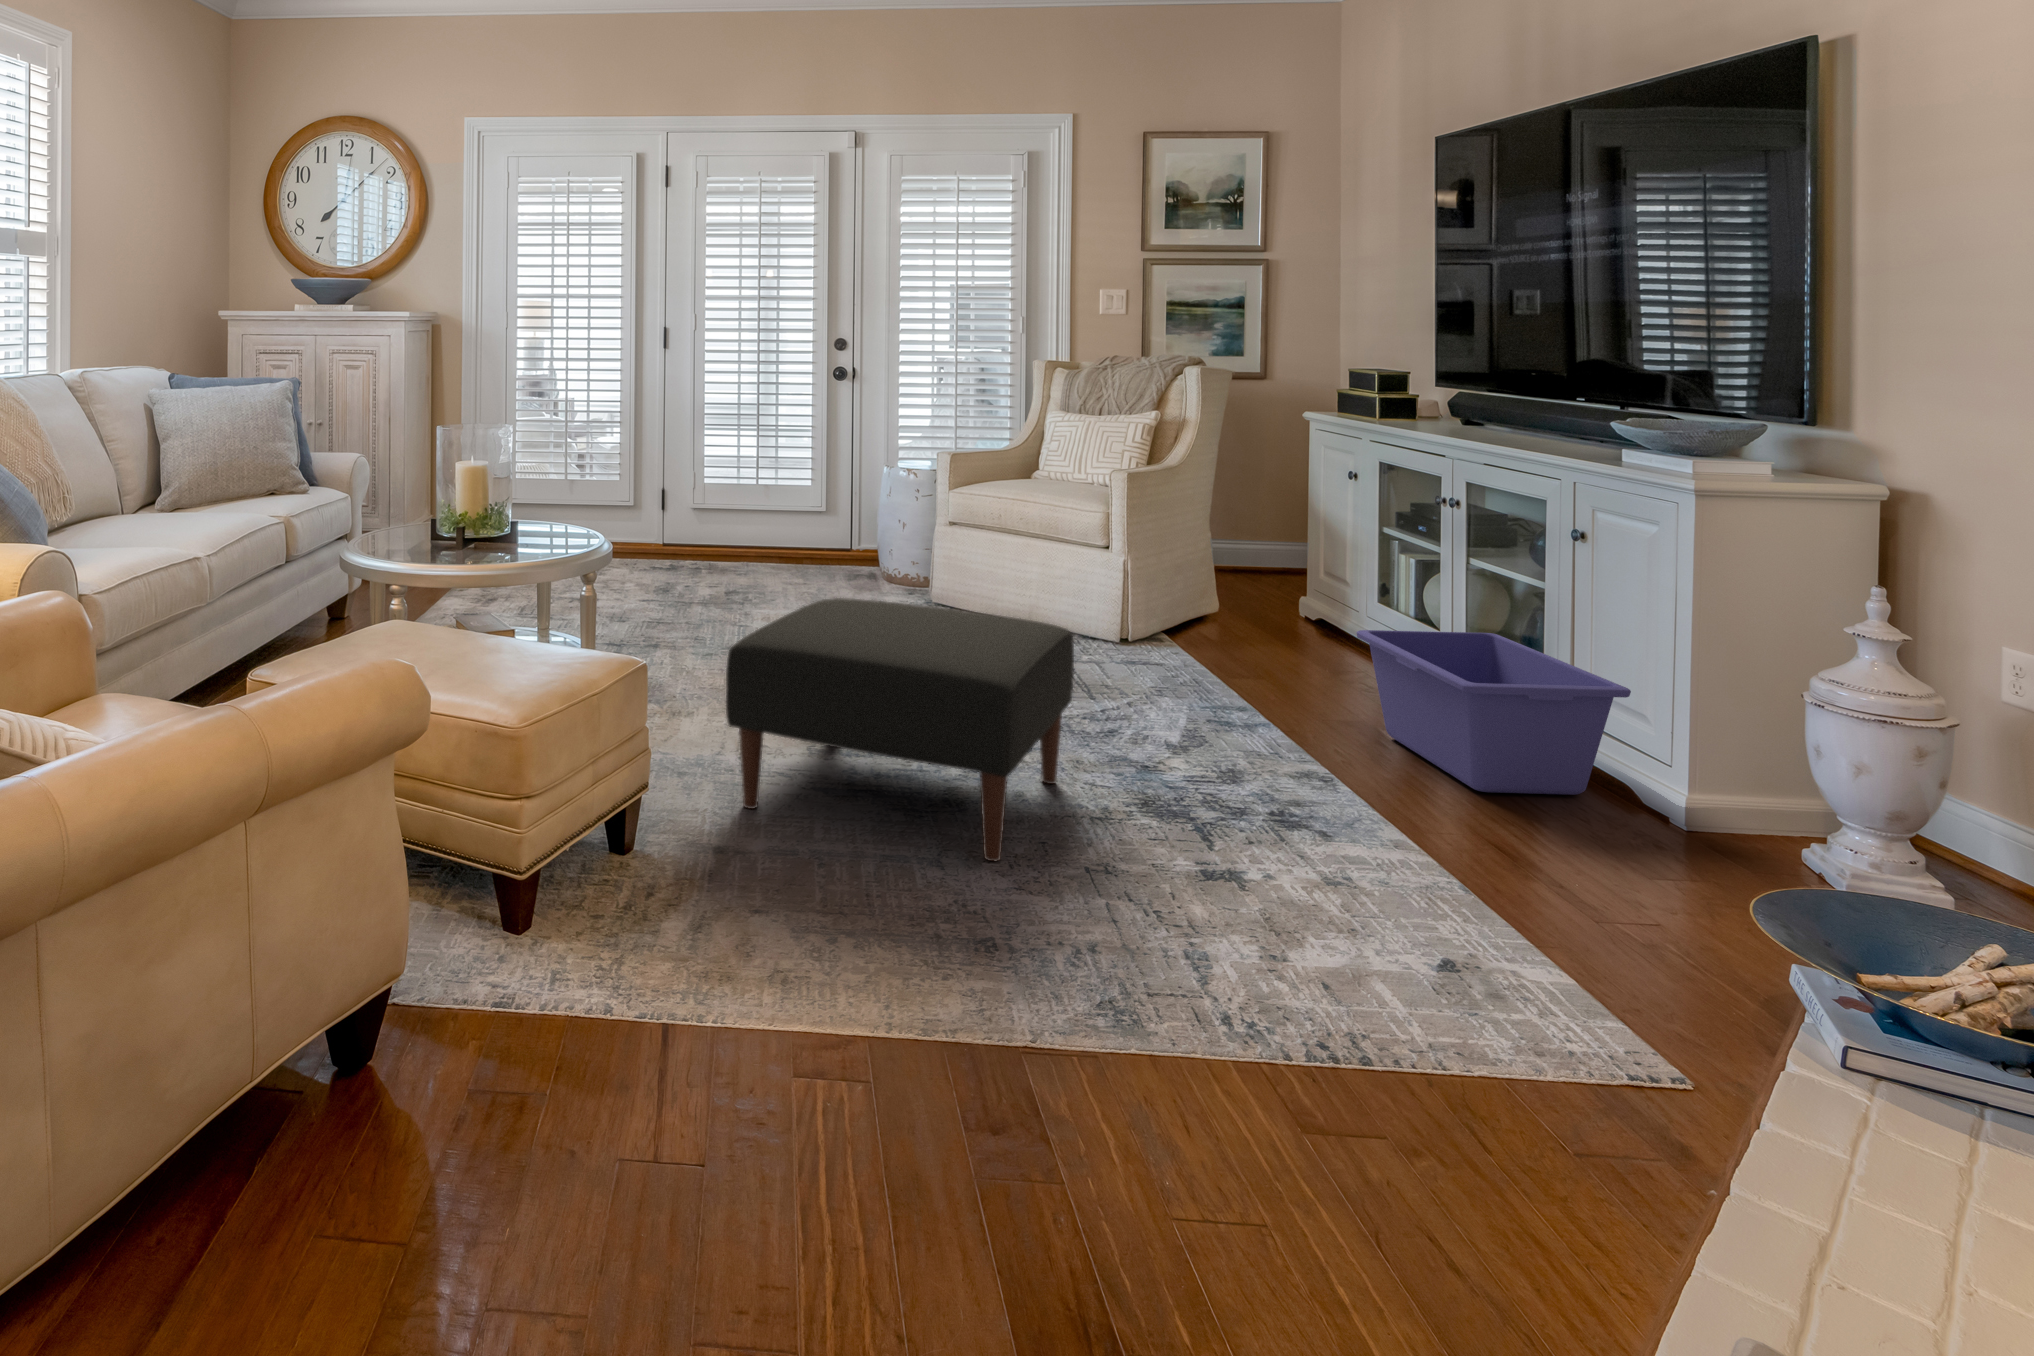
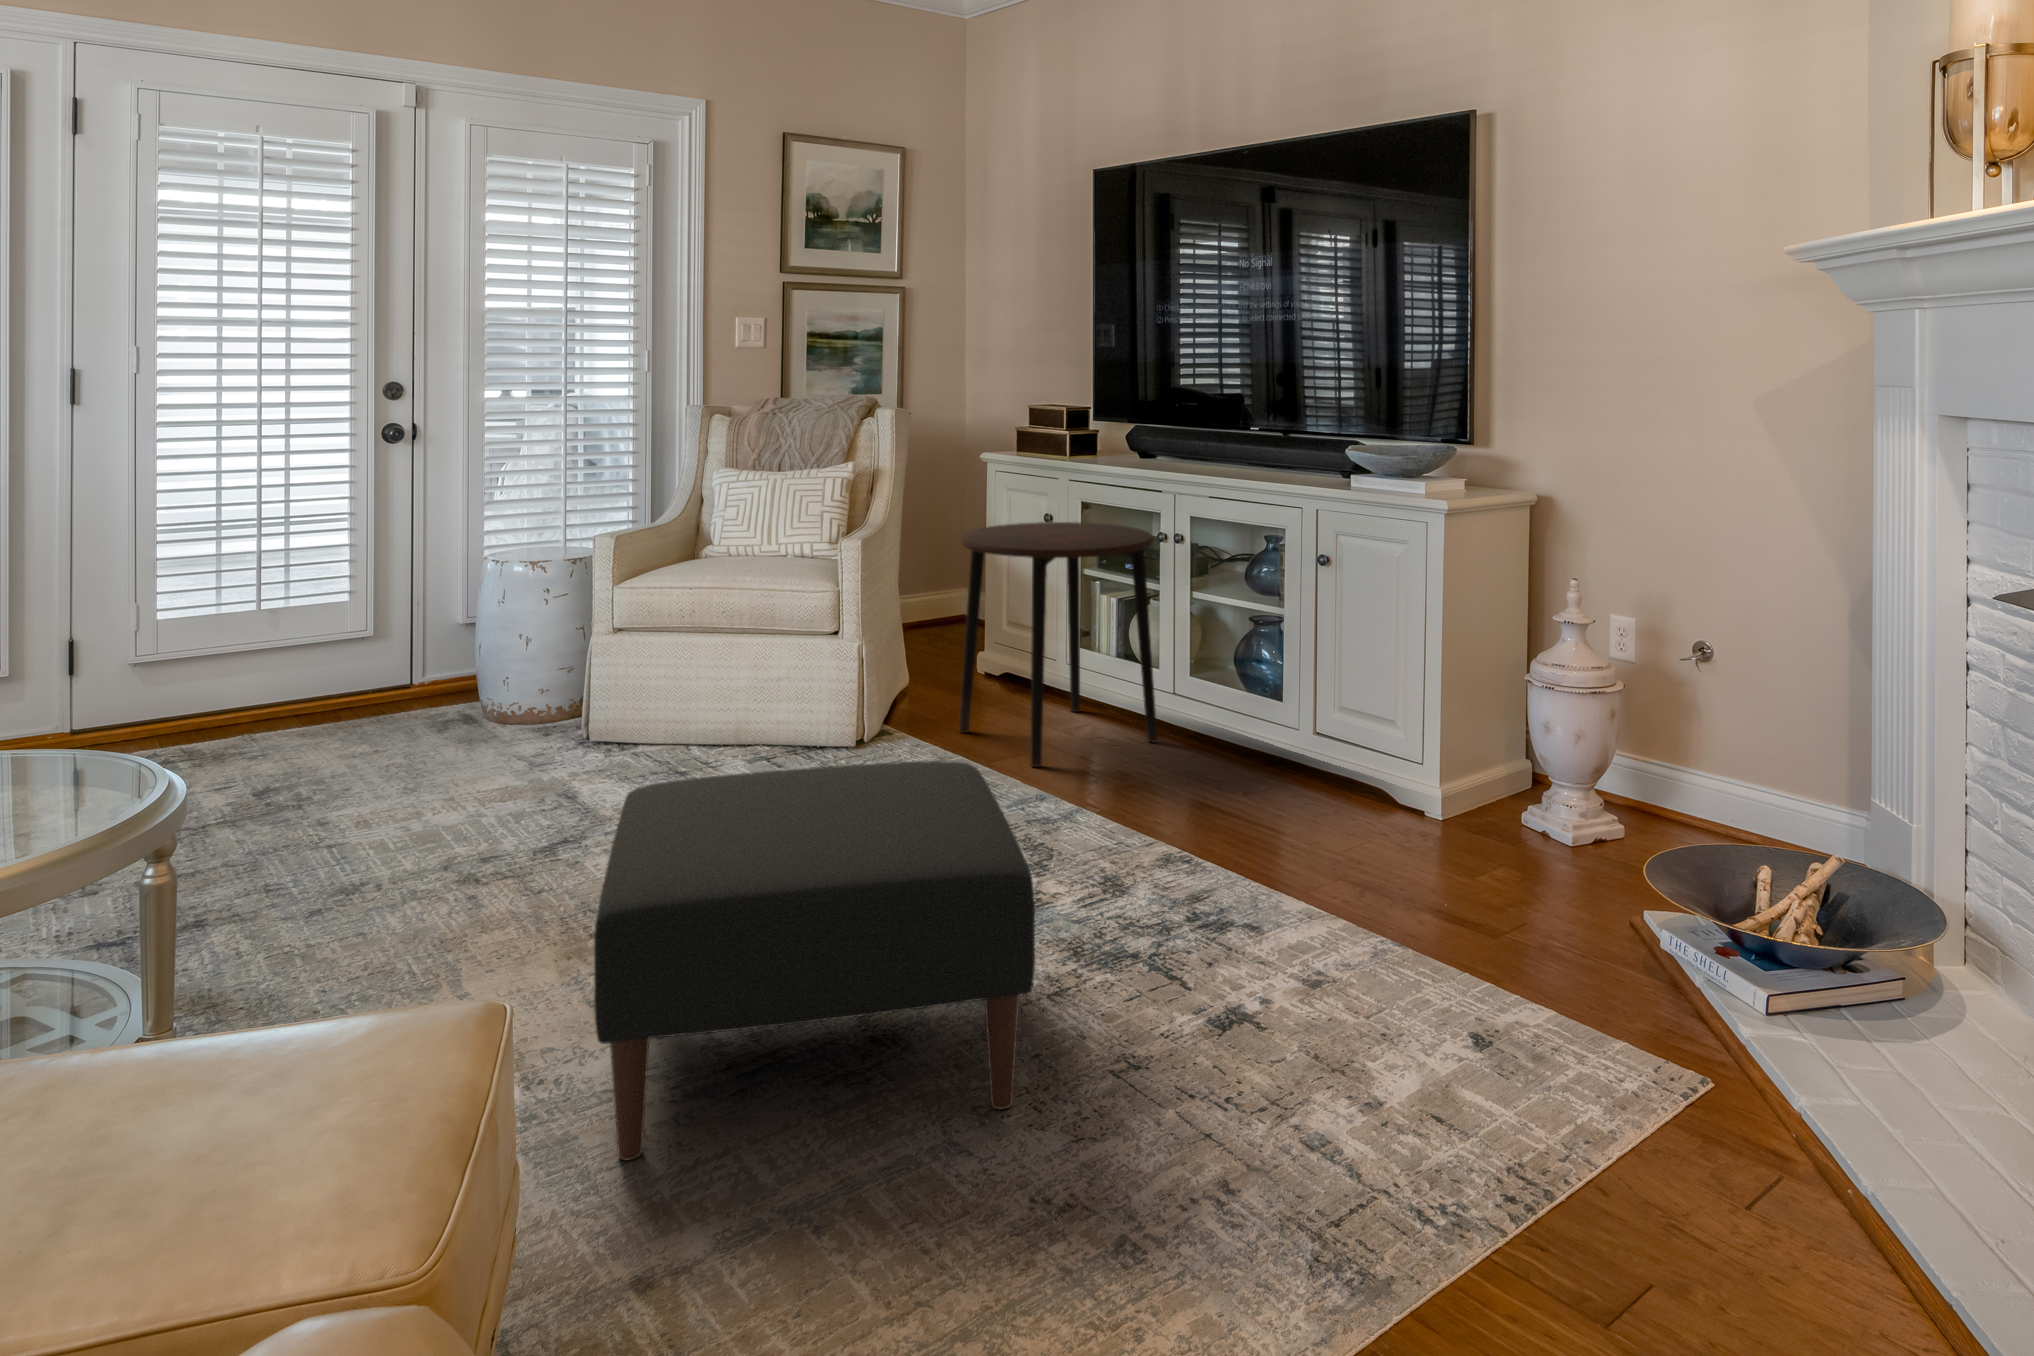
side table: none [1219,475,1424,698] -> present [959,522,1157,767]
storage bin: present [1357,630,1631,795] -> none [1149,668,1402,835]

